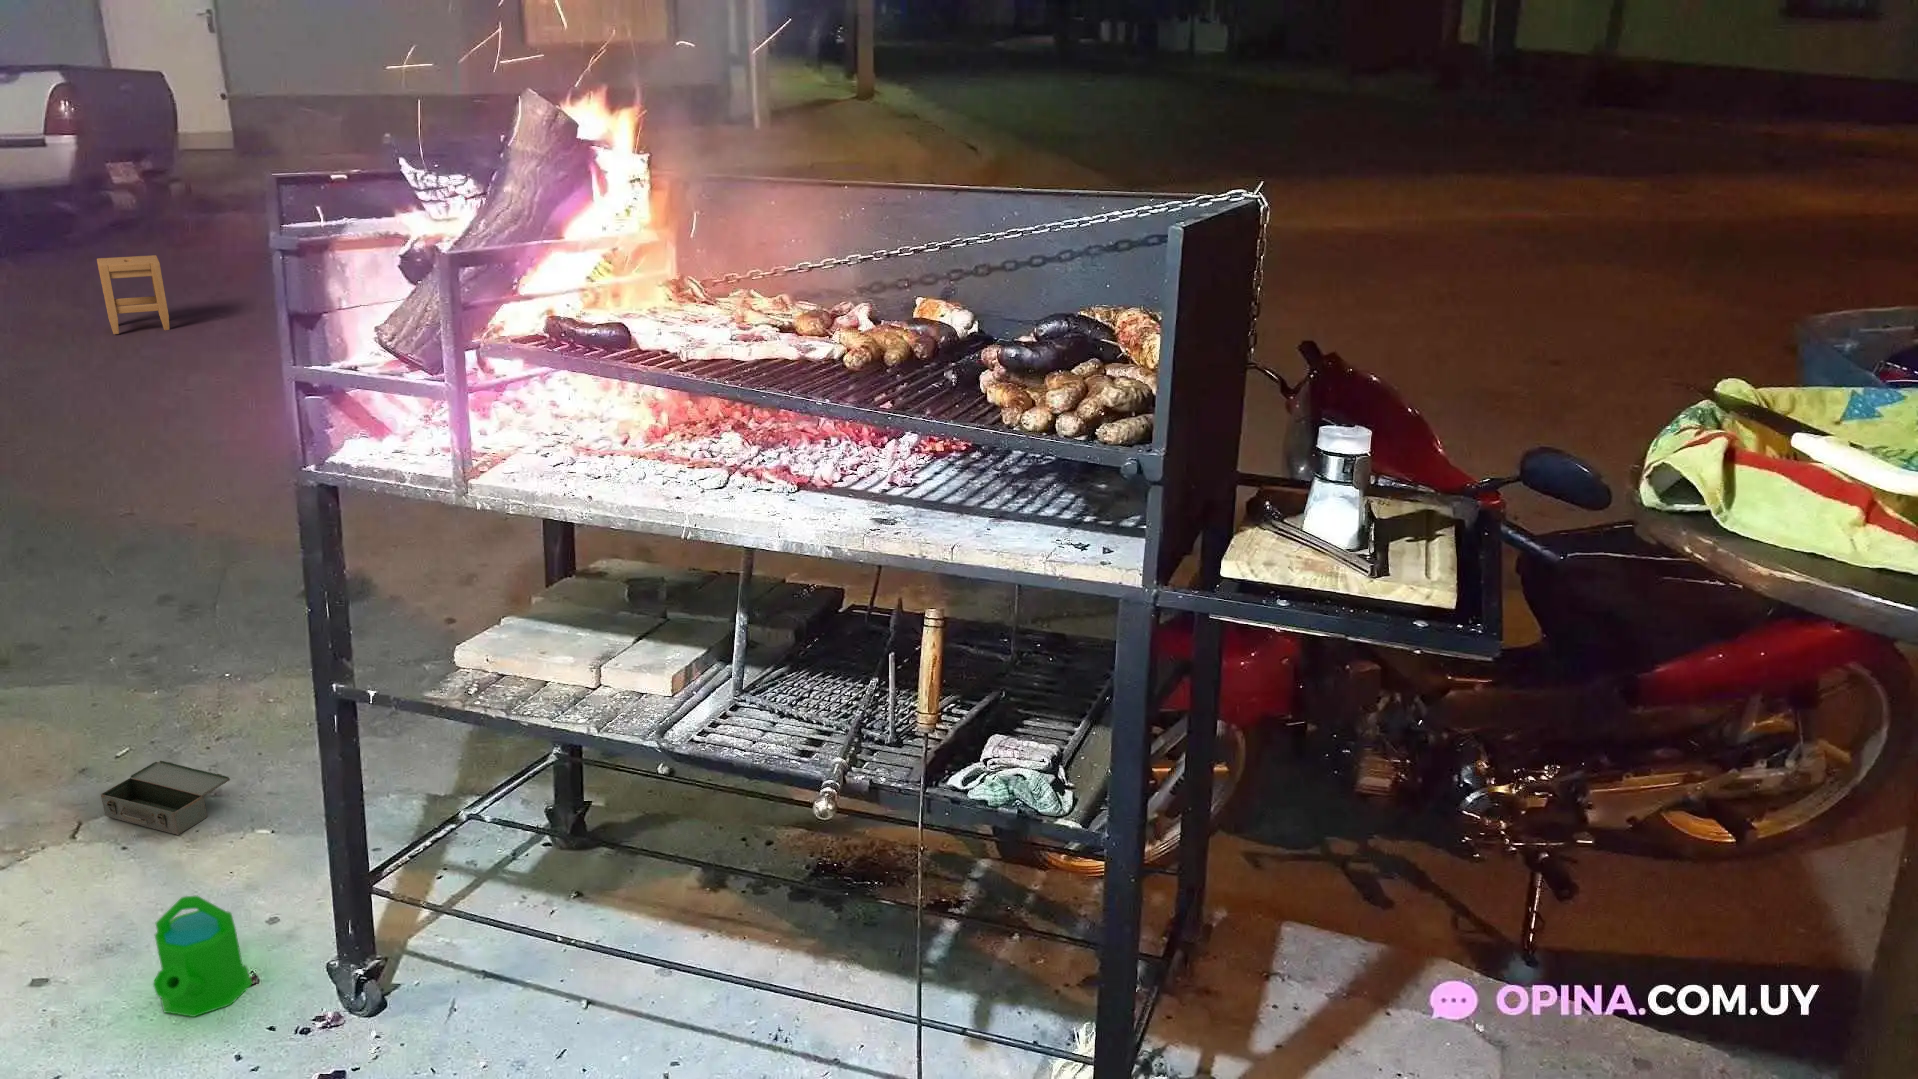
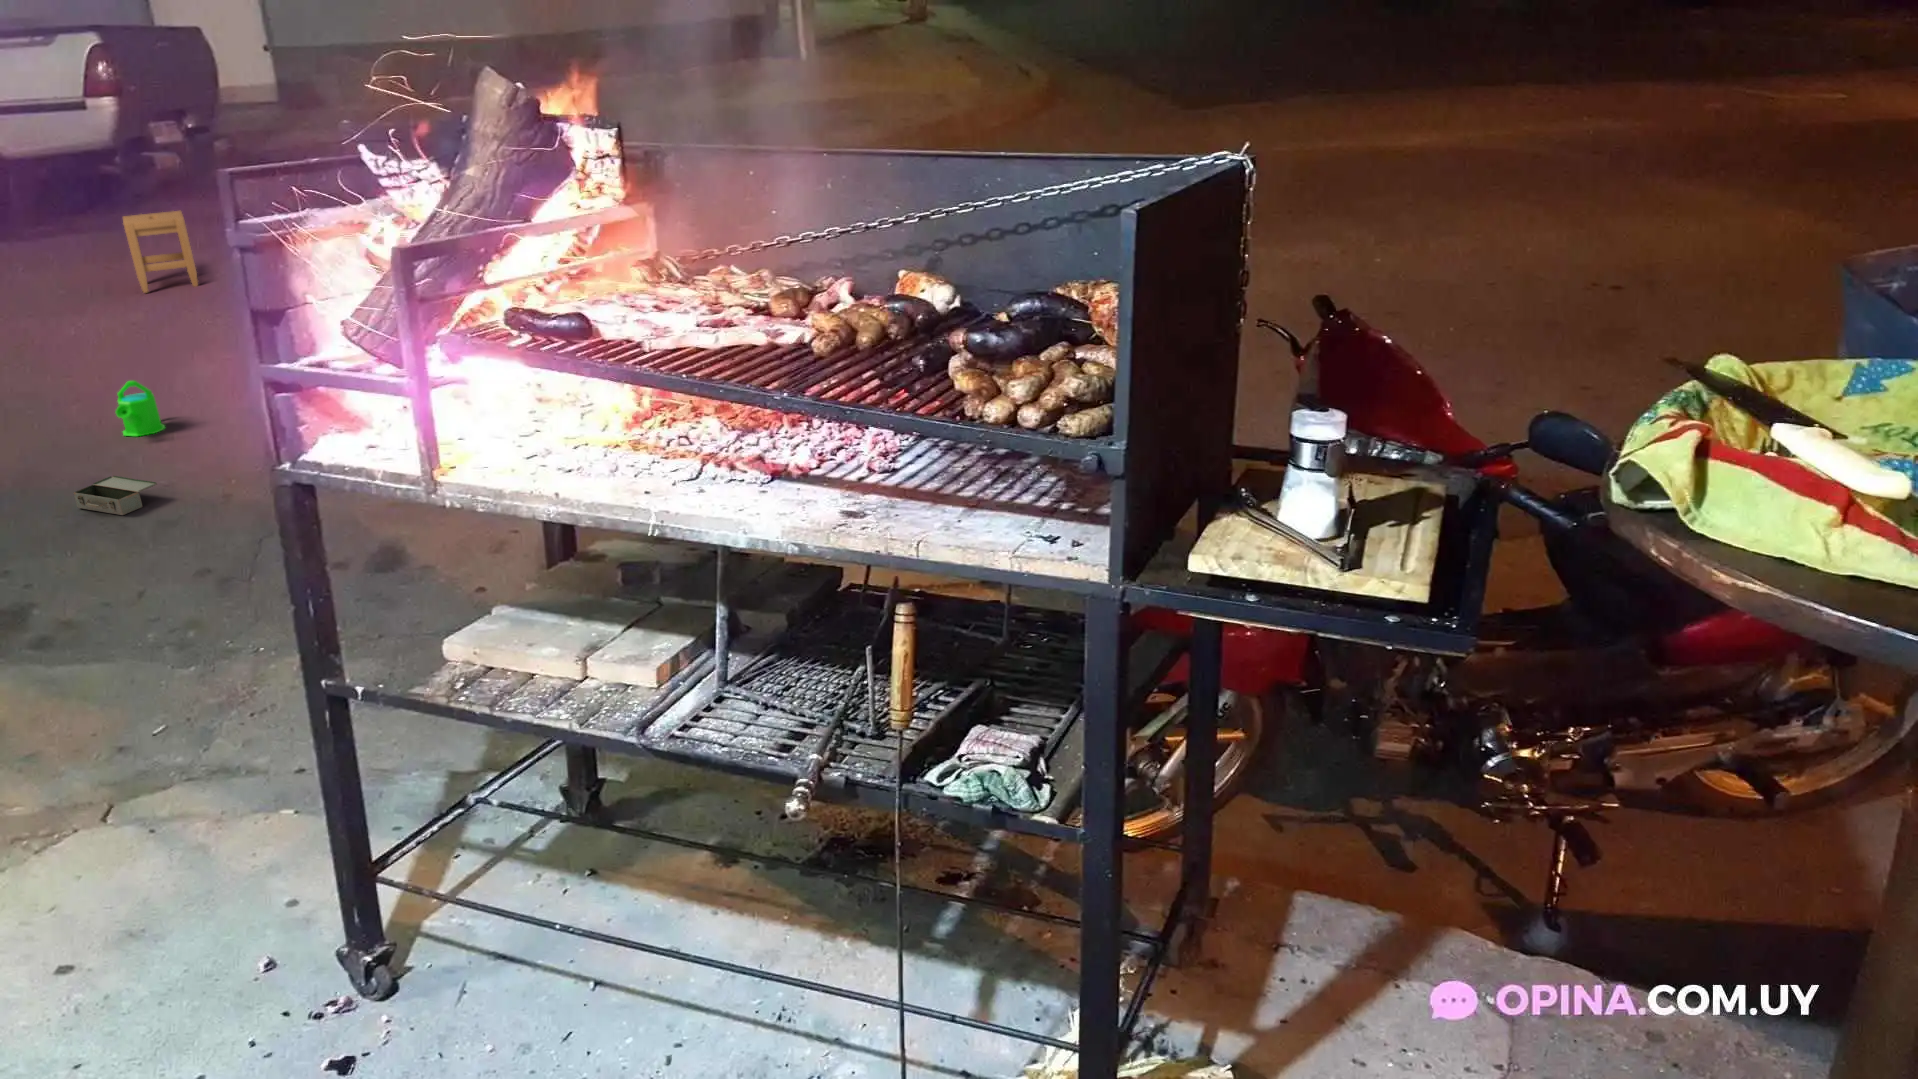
toolbox: present [101,761,230,835] -> present [74,476,157,515]
watering can: present [153,896,252,1017] -> present [116,381,165,436]

